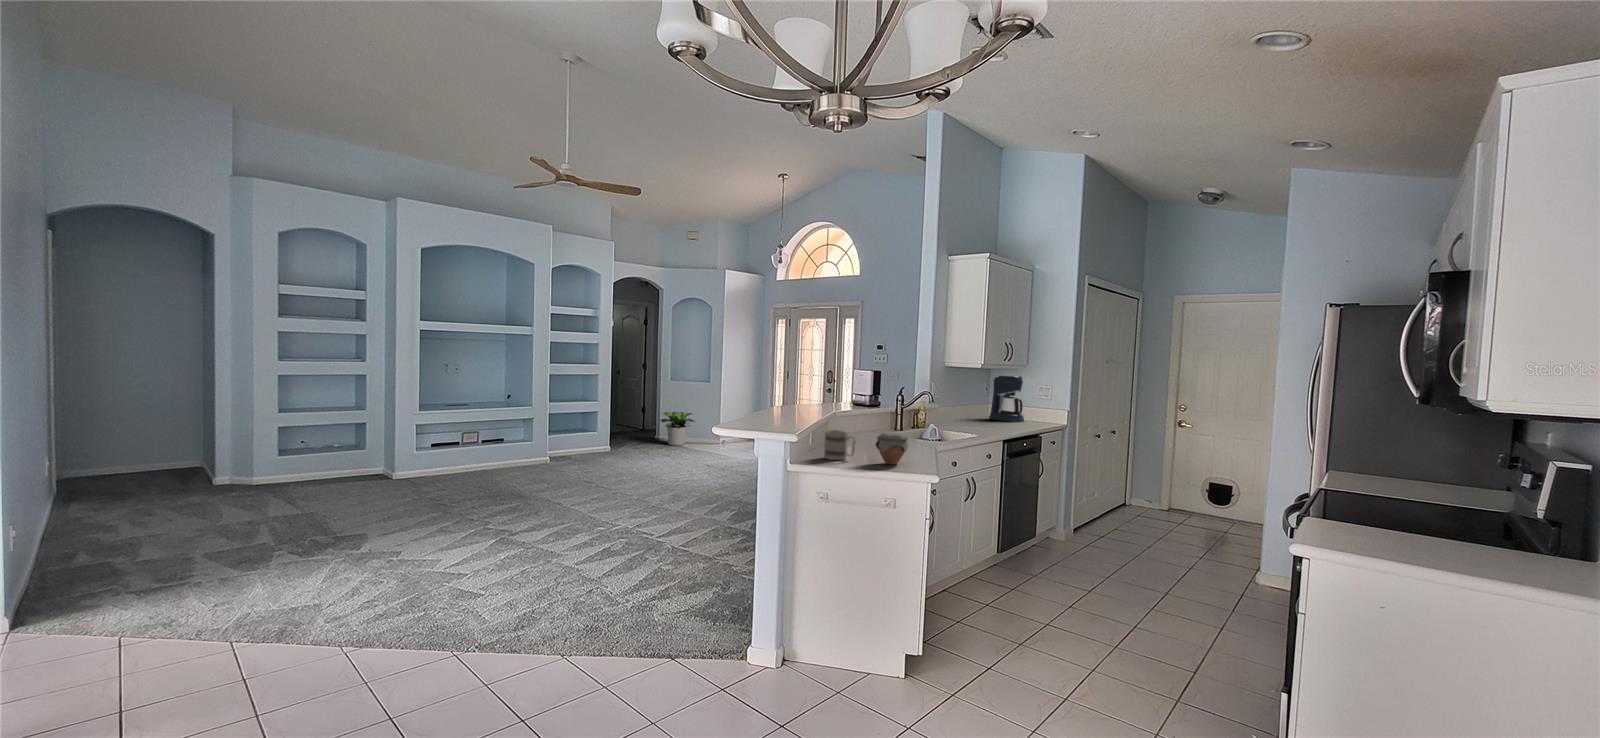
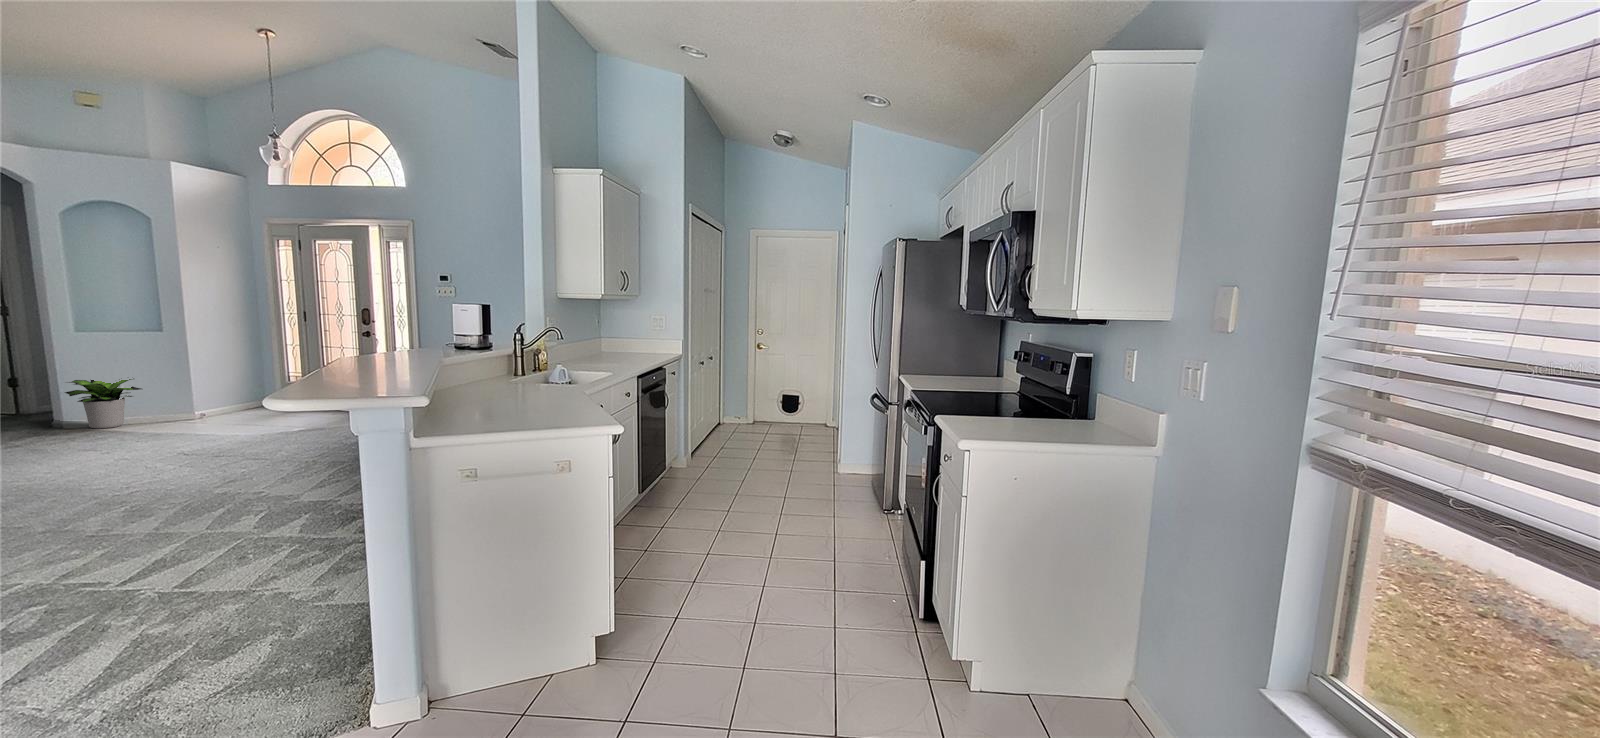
coffee maker: present [989,375,1025,422] -> none [603,306,640,354]
mug: present [824,430,856,460] -> none [458,387,506,428]
jar: present [876,432,908,465] -> none [536,382,578,423]

